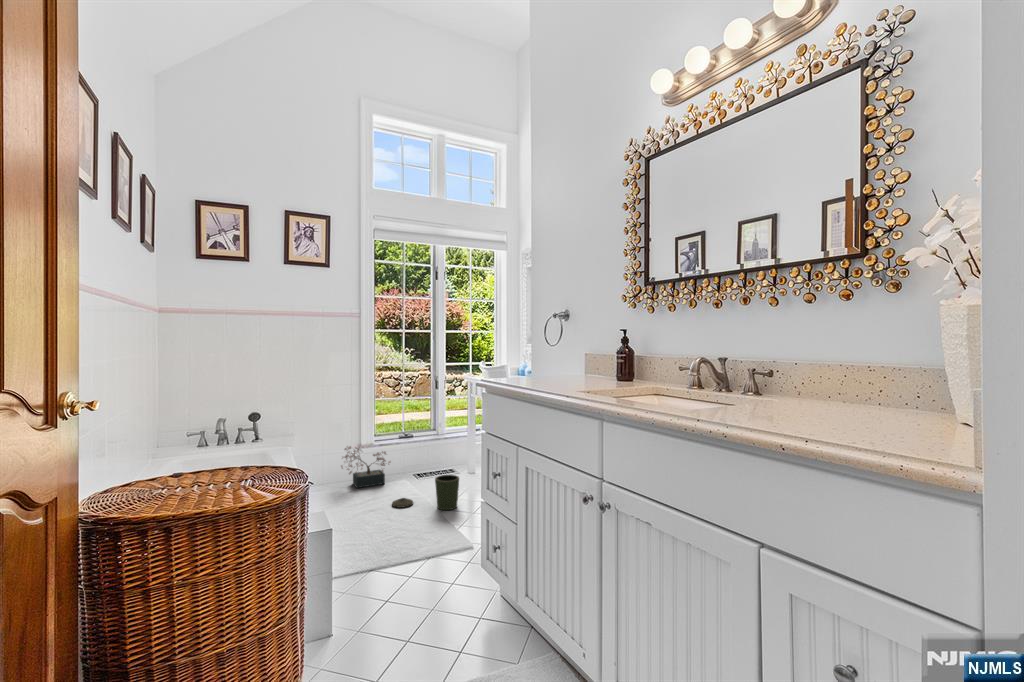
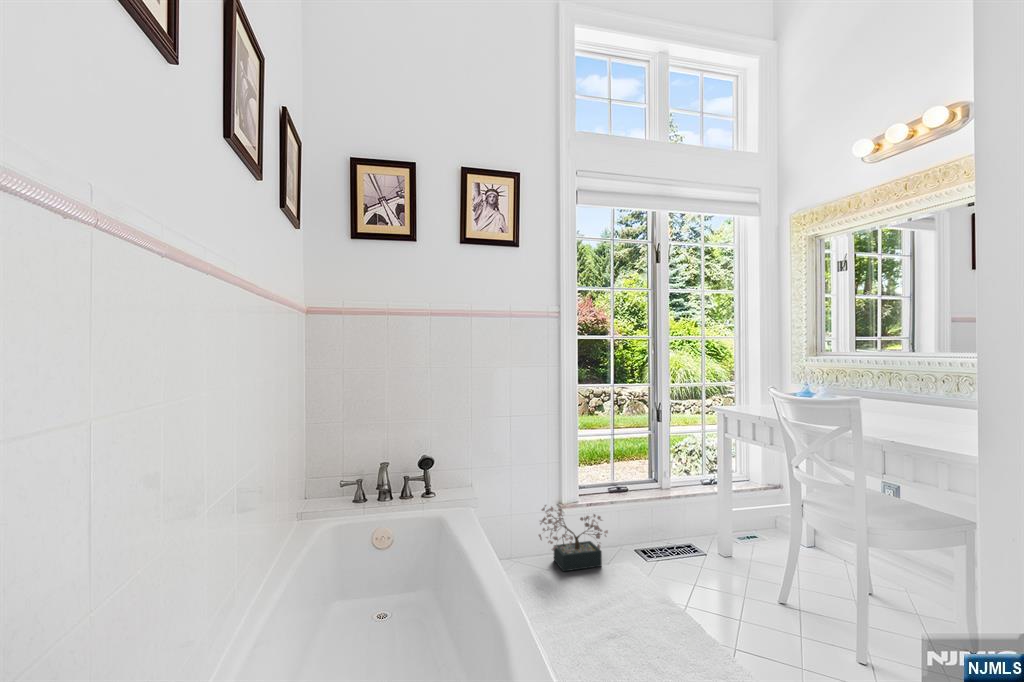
trash can: present [392,475,459,510] -> none [634,577,758,646]

